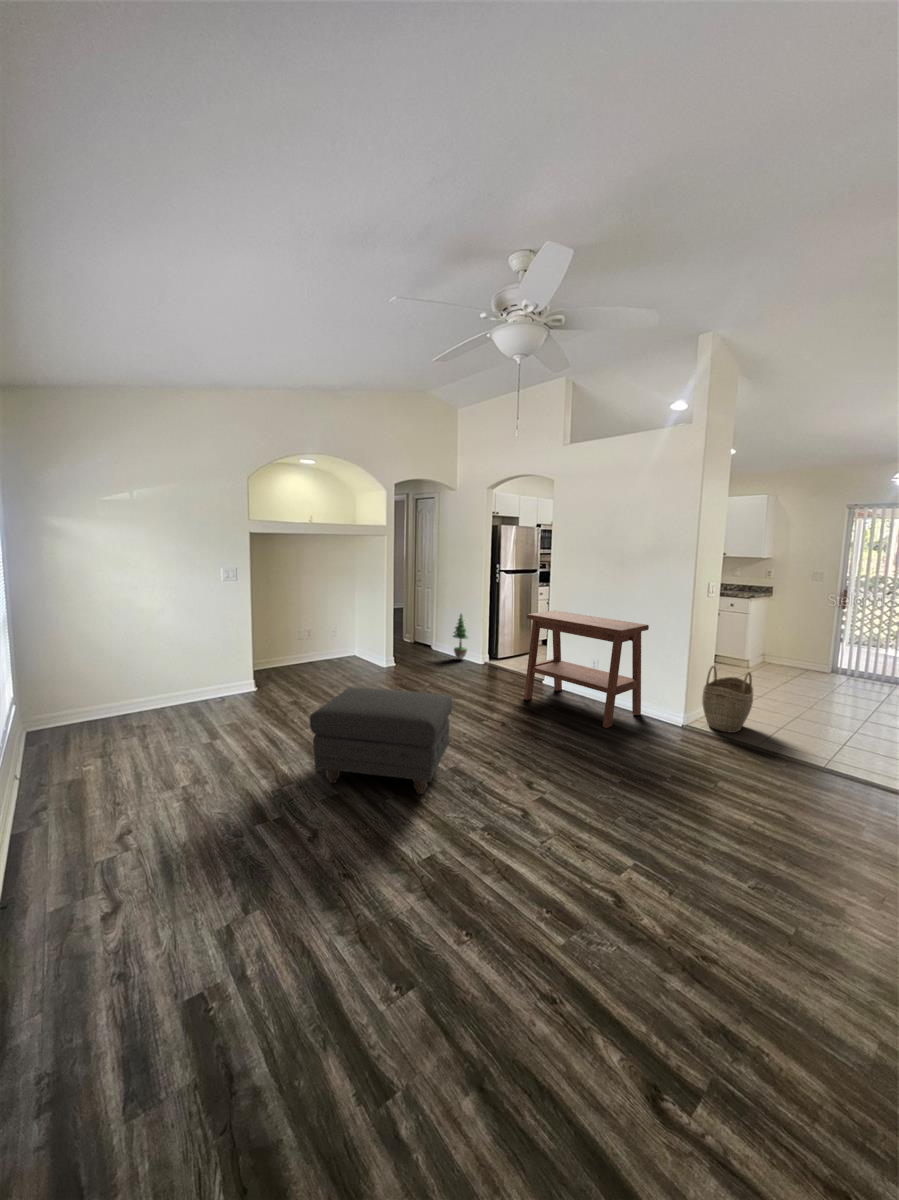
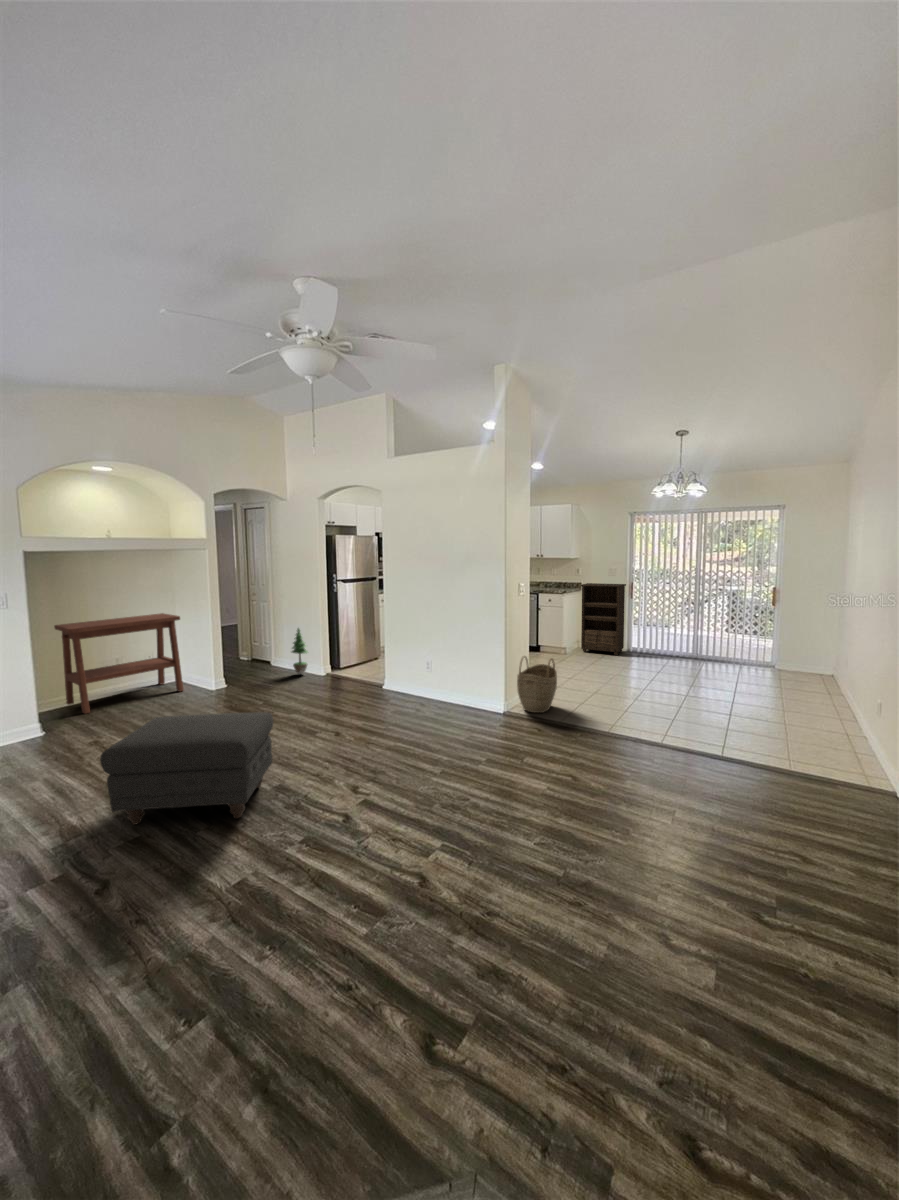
bookshelf: none [772,588,840,675] -> present [581,583,626,655]
side table: present [524,611,649,728] -> present [54,613,183,714]

